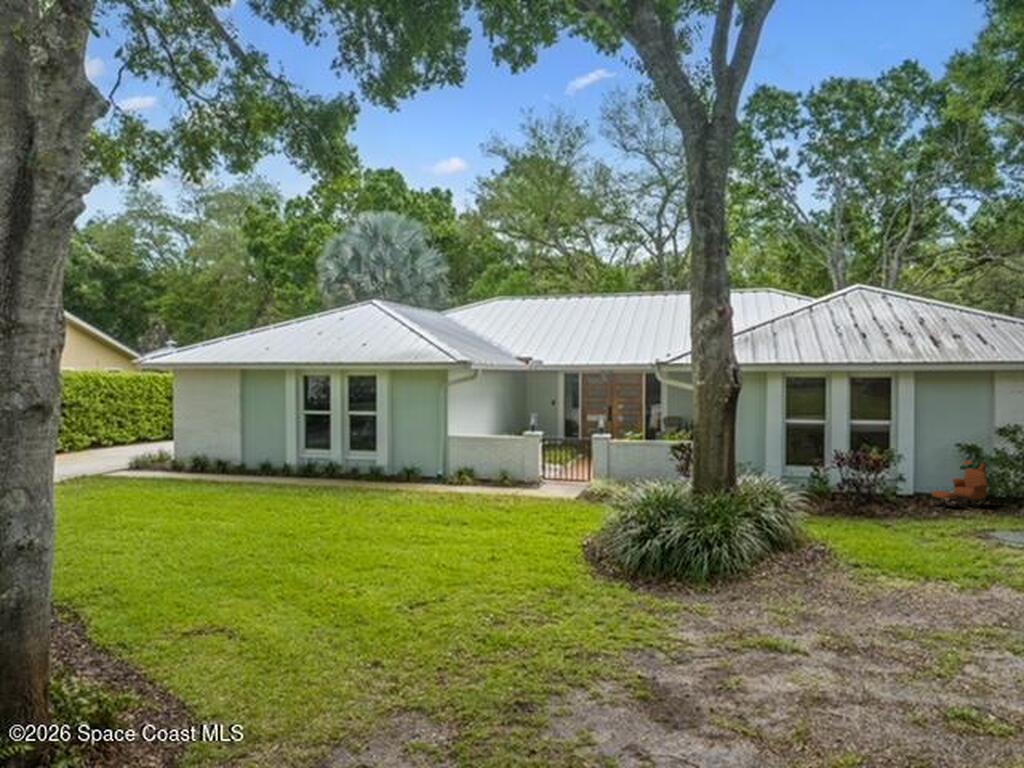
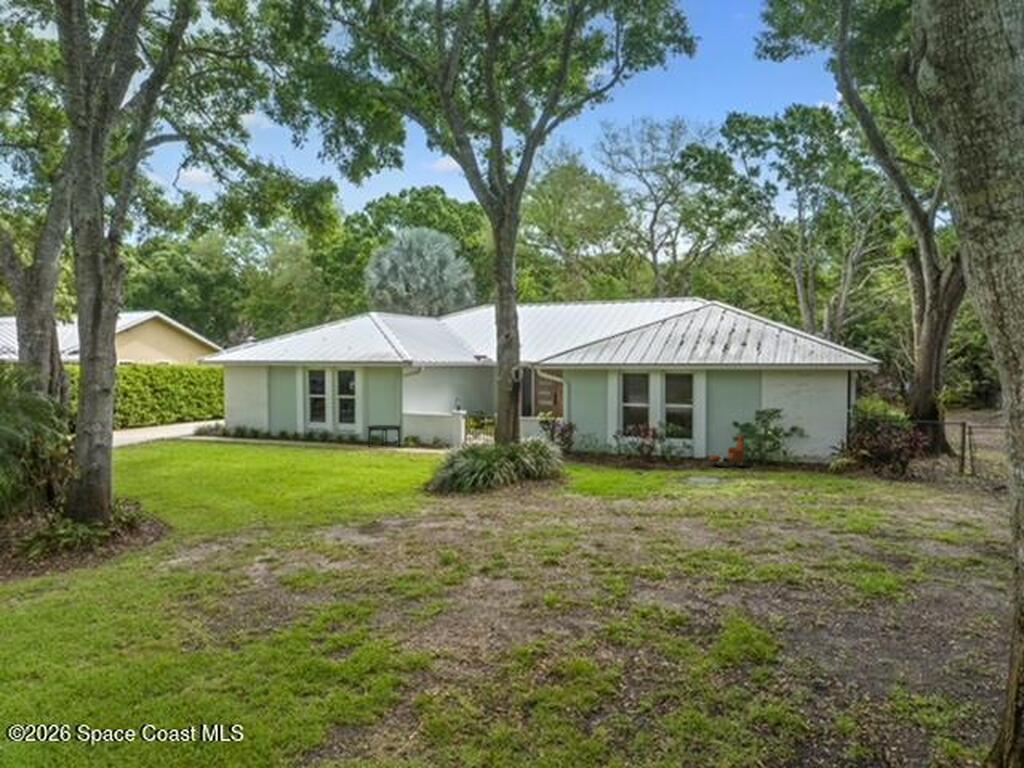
round table: none [403,452,453,487] -> present [367,425,401,447]

